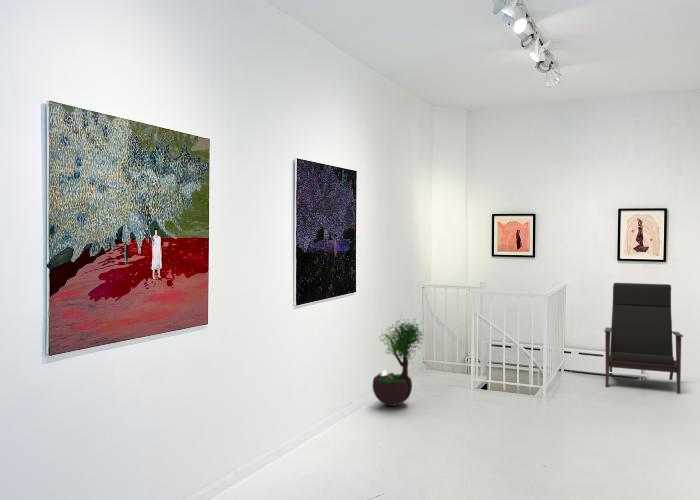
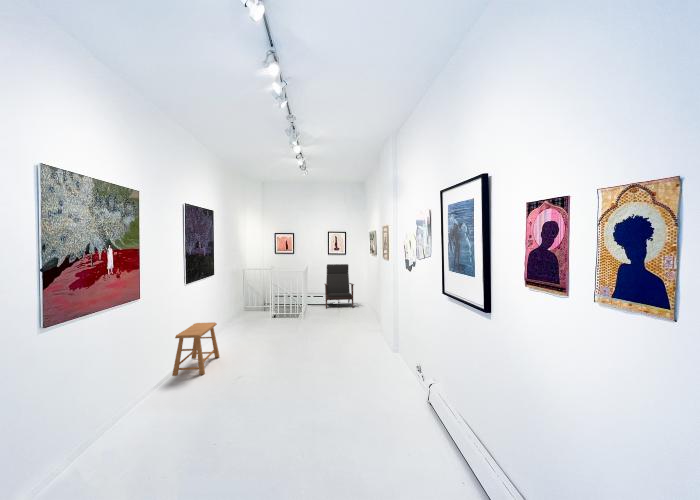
potted tree: present [373,321,422,406] -> none [222,285,250,331]
stool: none [265,380,351,480] -> present [172,322,220,376]

